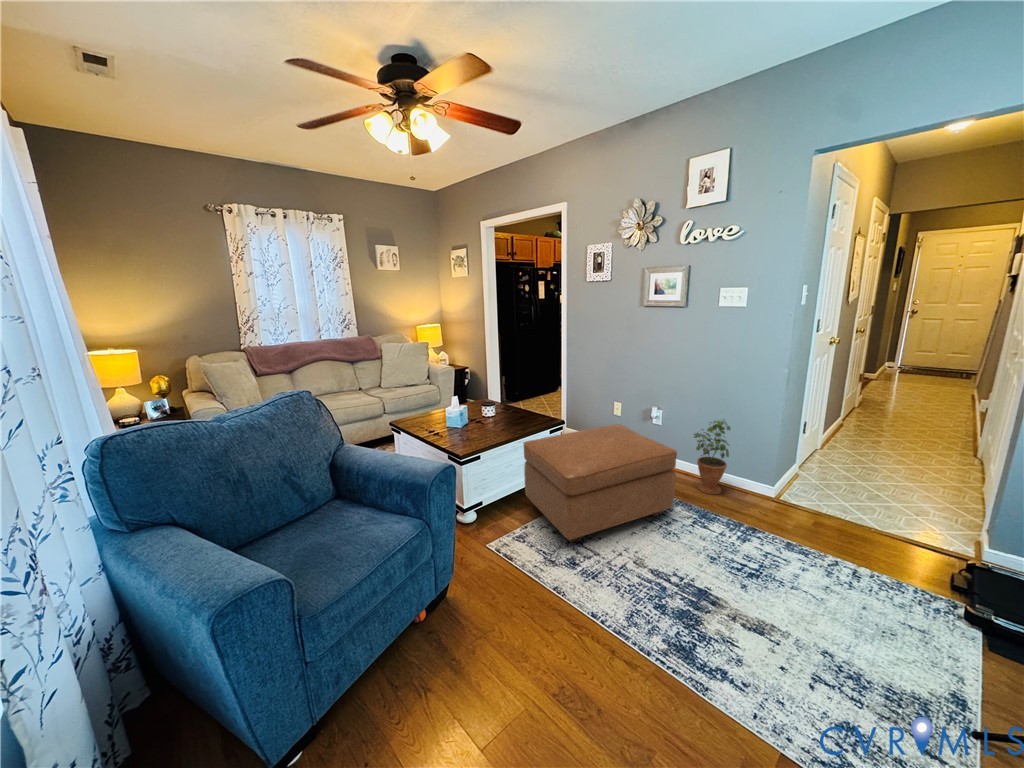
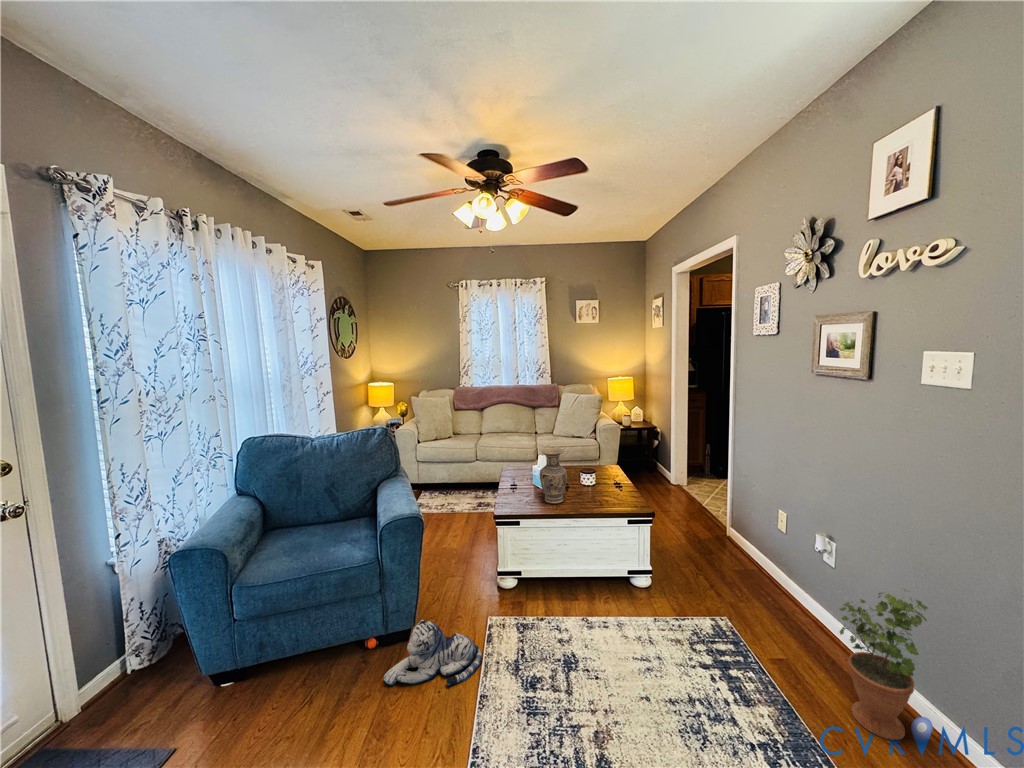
vase: none [479,382,504,433] -> present [540,448,567,504]
ottoman: present [523,424,677,543] -> none [546,524,742,703]
plush toy: none [465,559,529,635] -> present [384,620,483,685]

